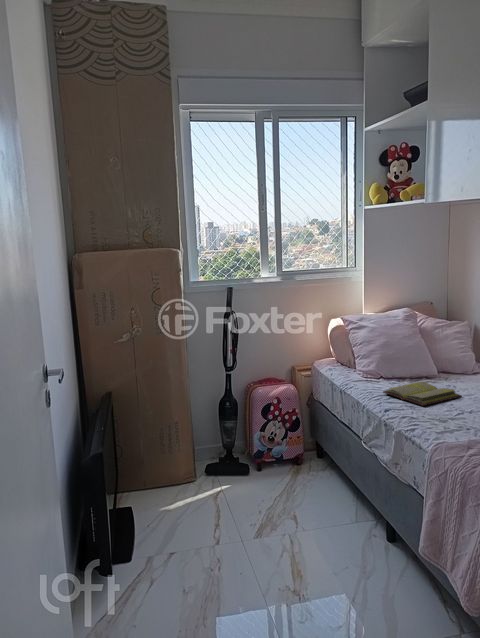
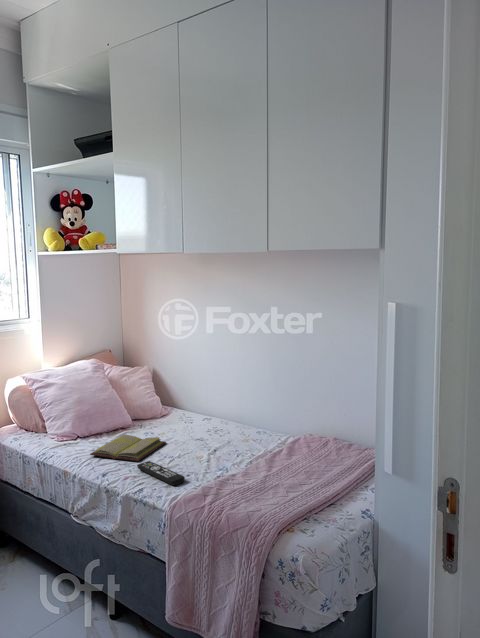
remote control: none [418,407,459,433] -> present [137,461,185,485]

